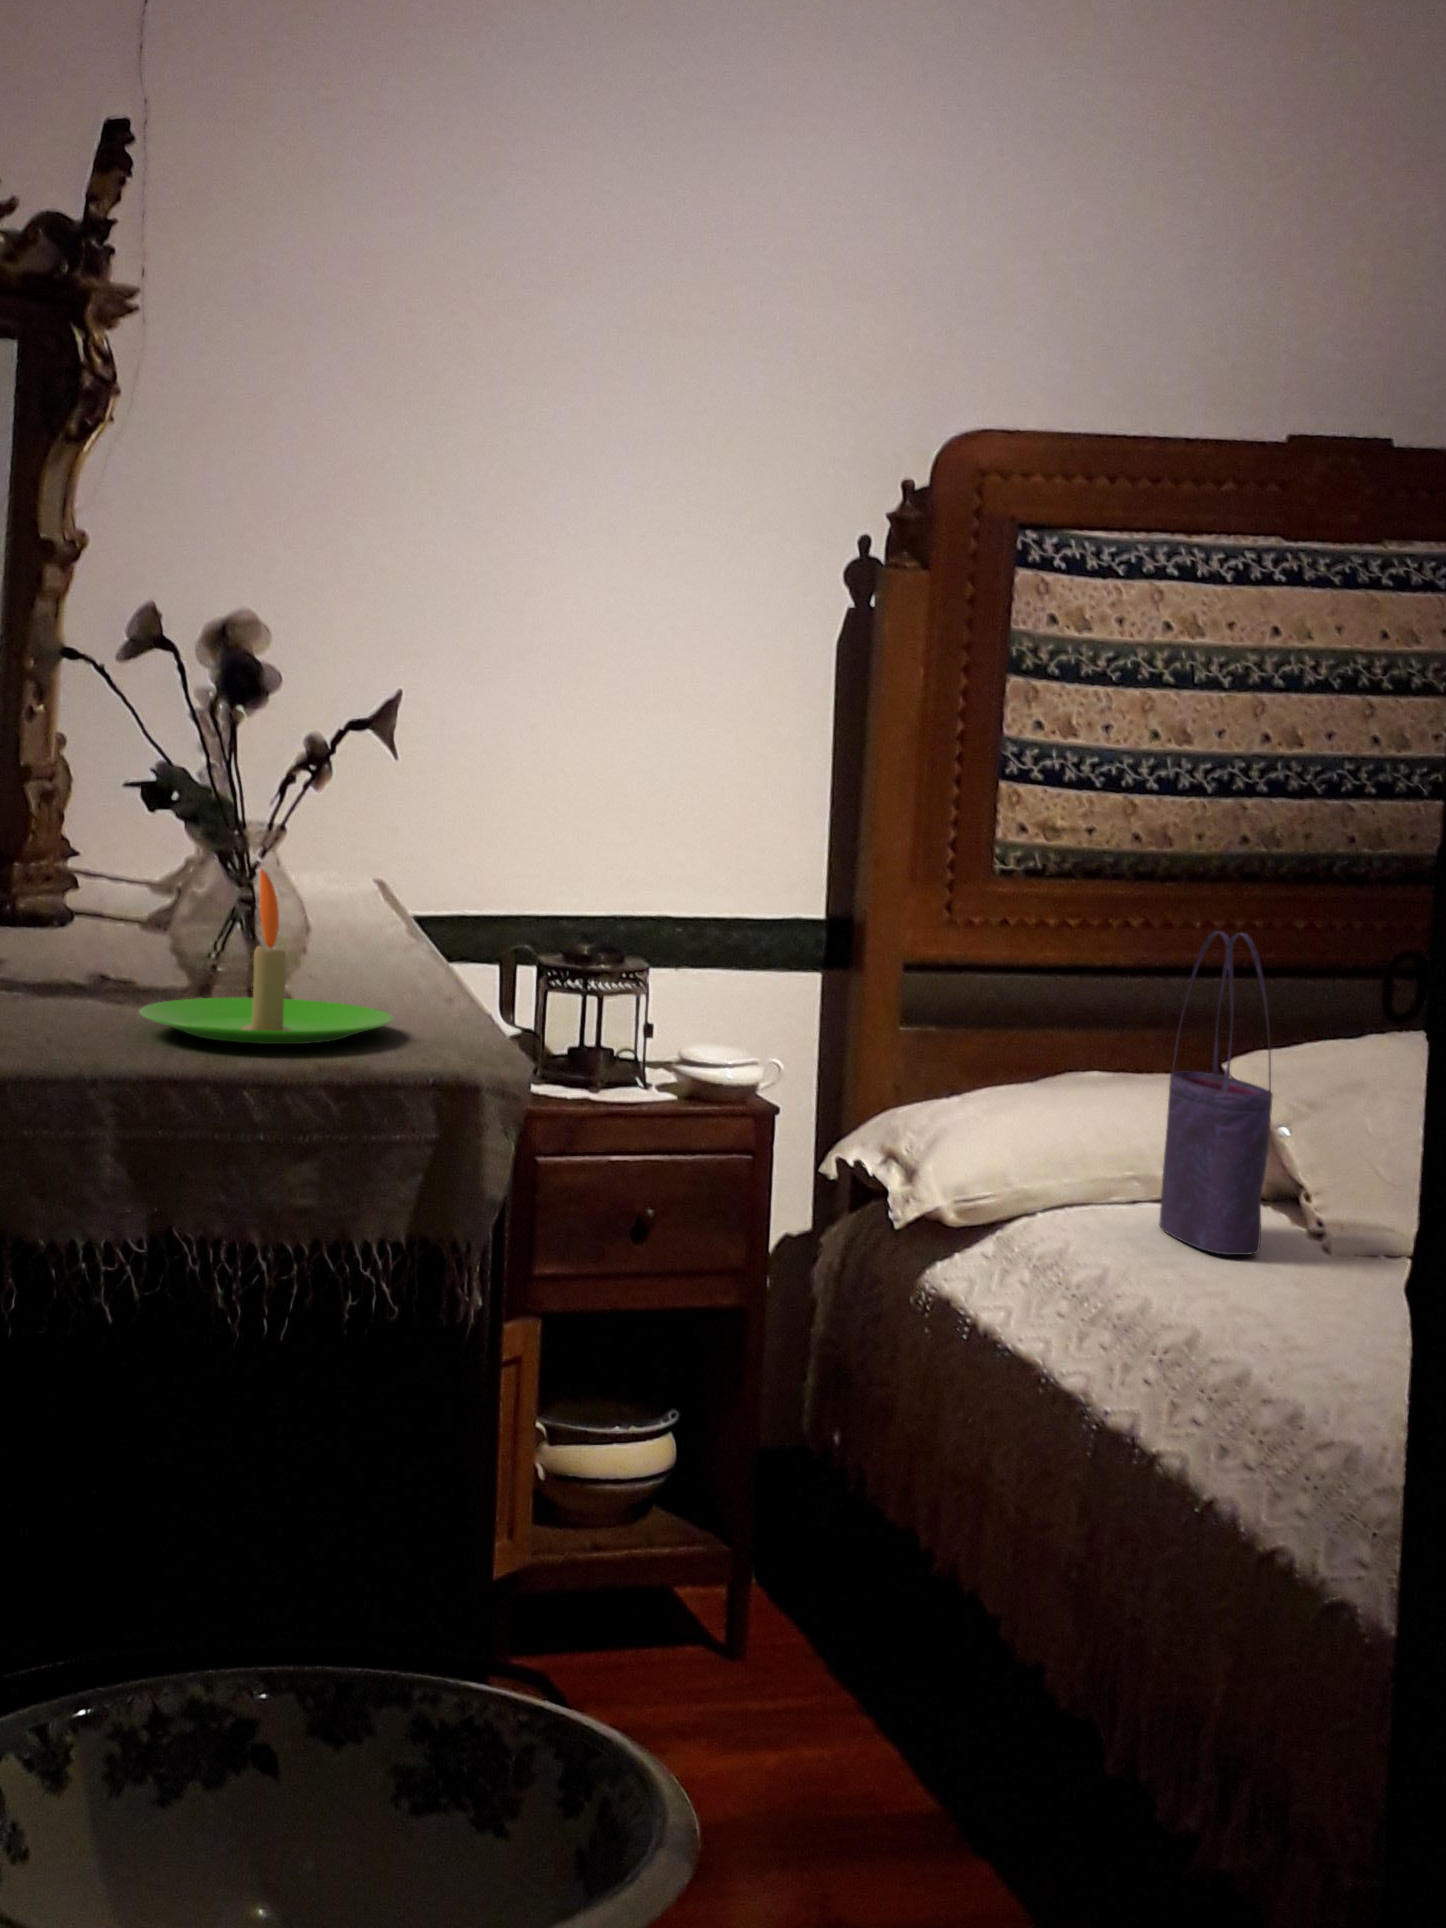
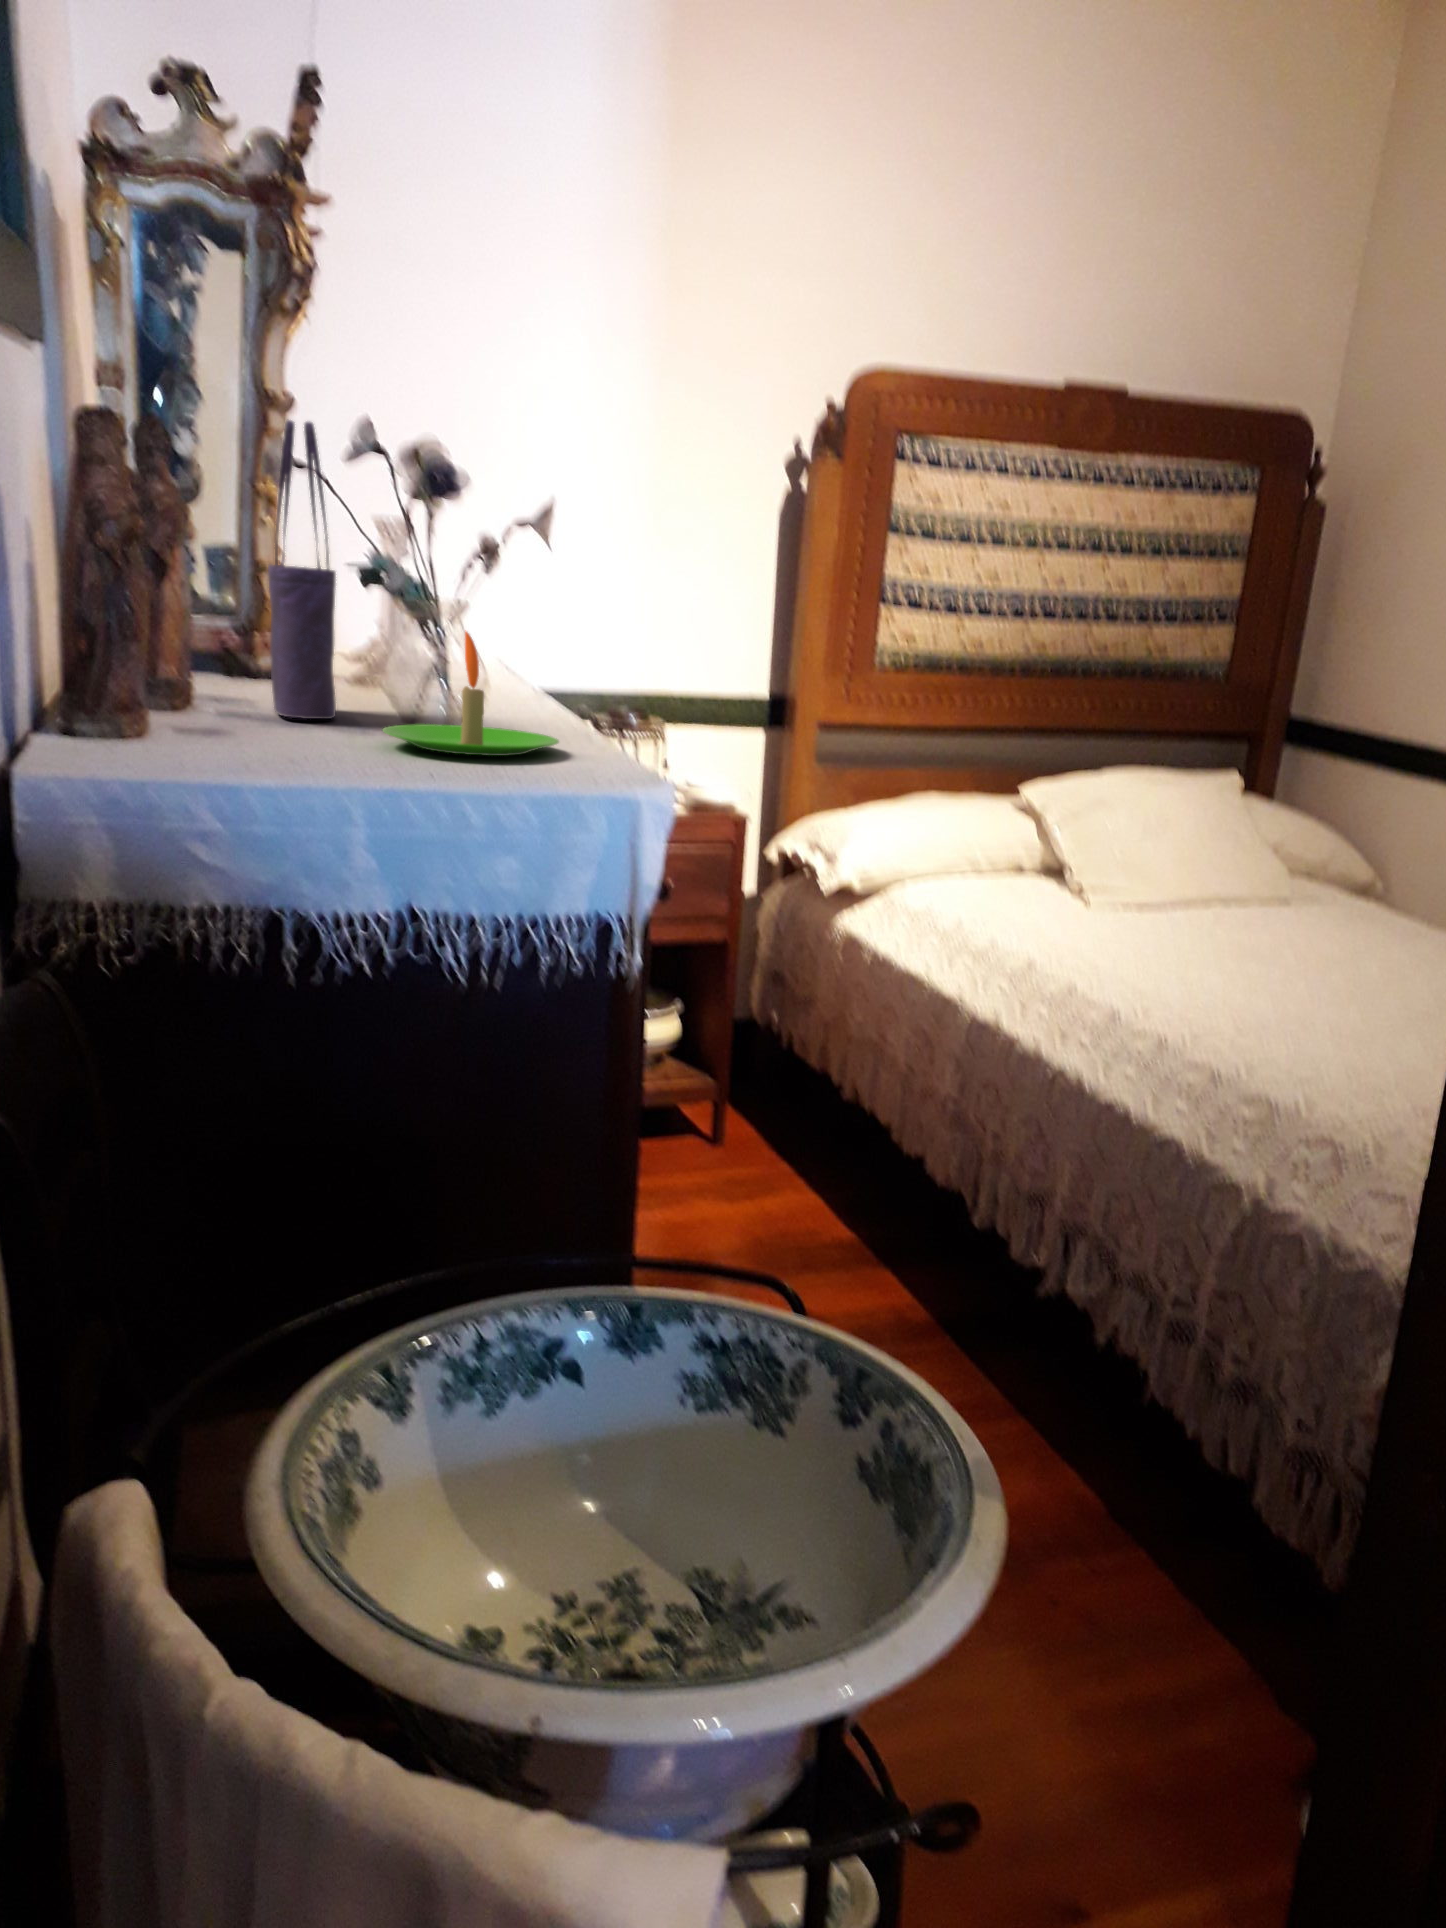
tote bag: present [1159,931,1272,1255] -> present [268,420,336,719]

